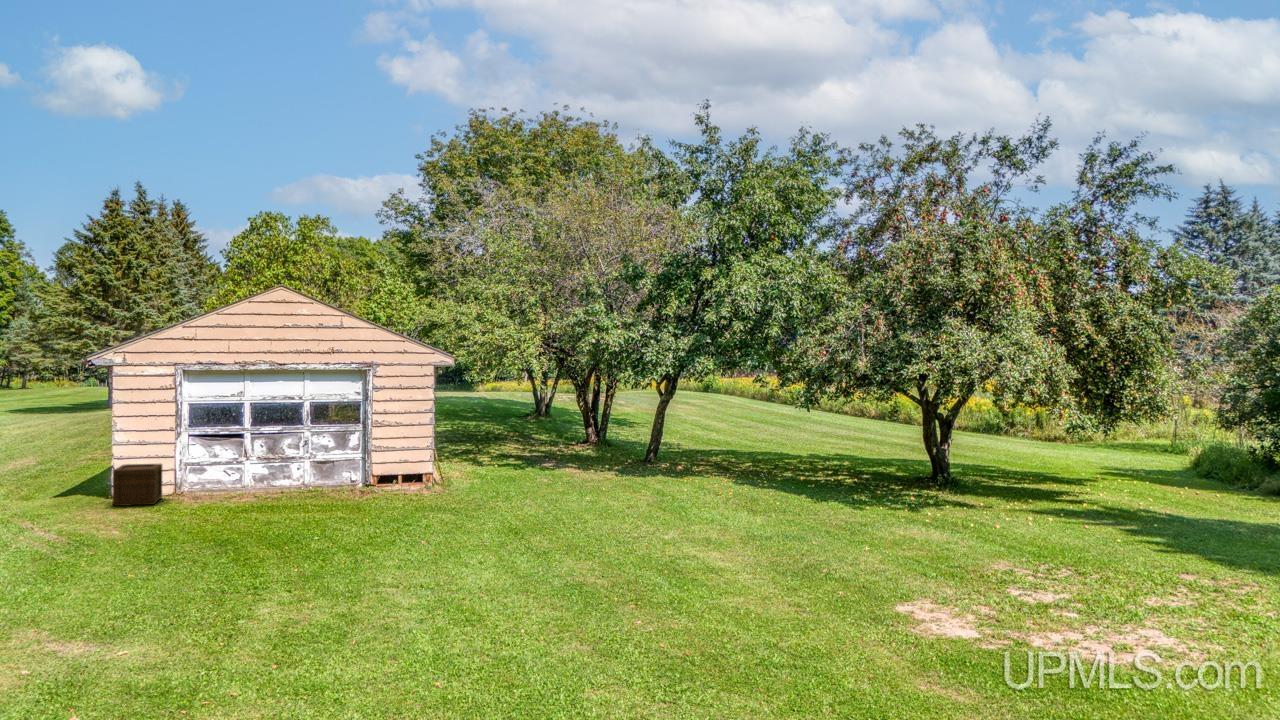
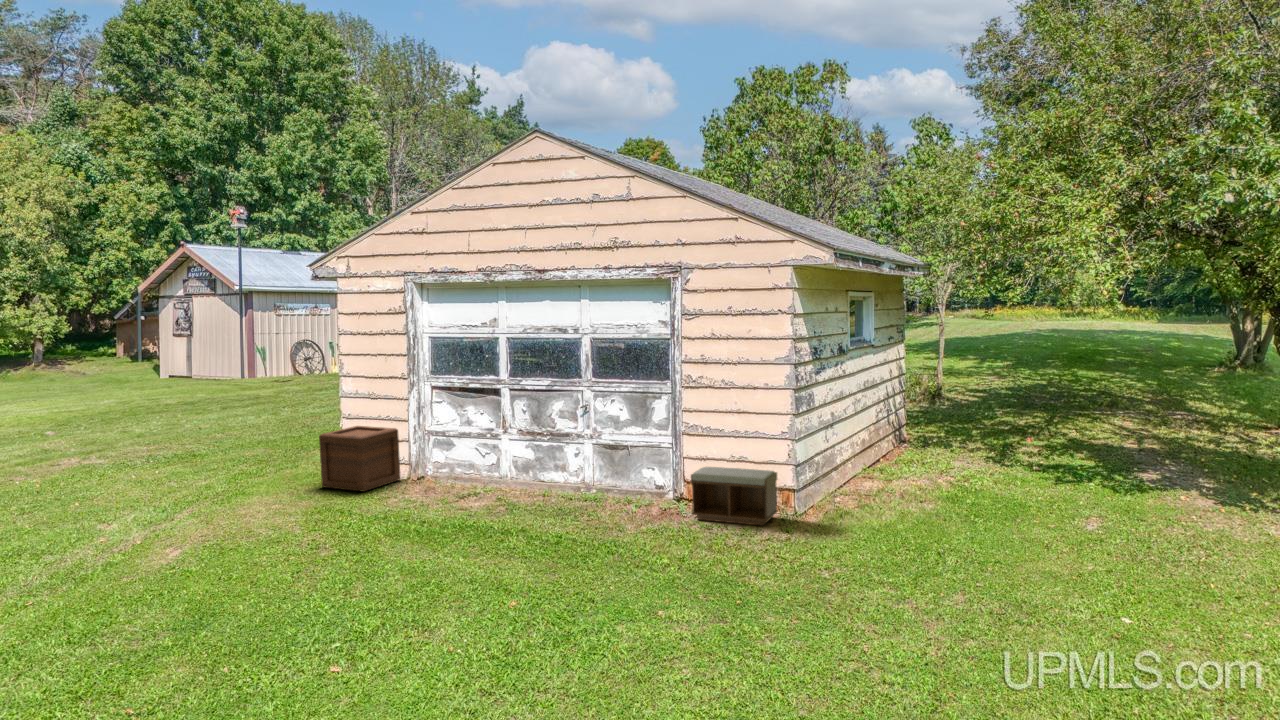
bench: none [385,465,428,493] -> present [691,467,777,526]

